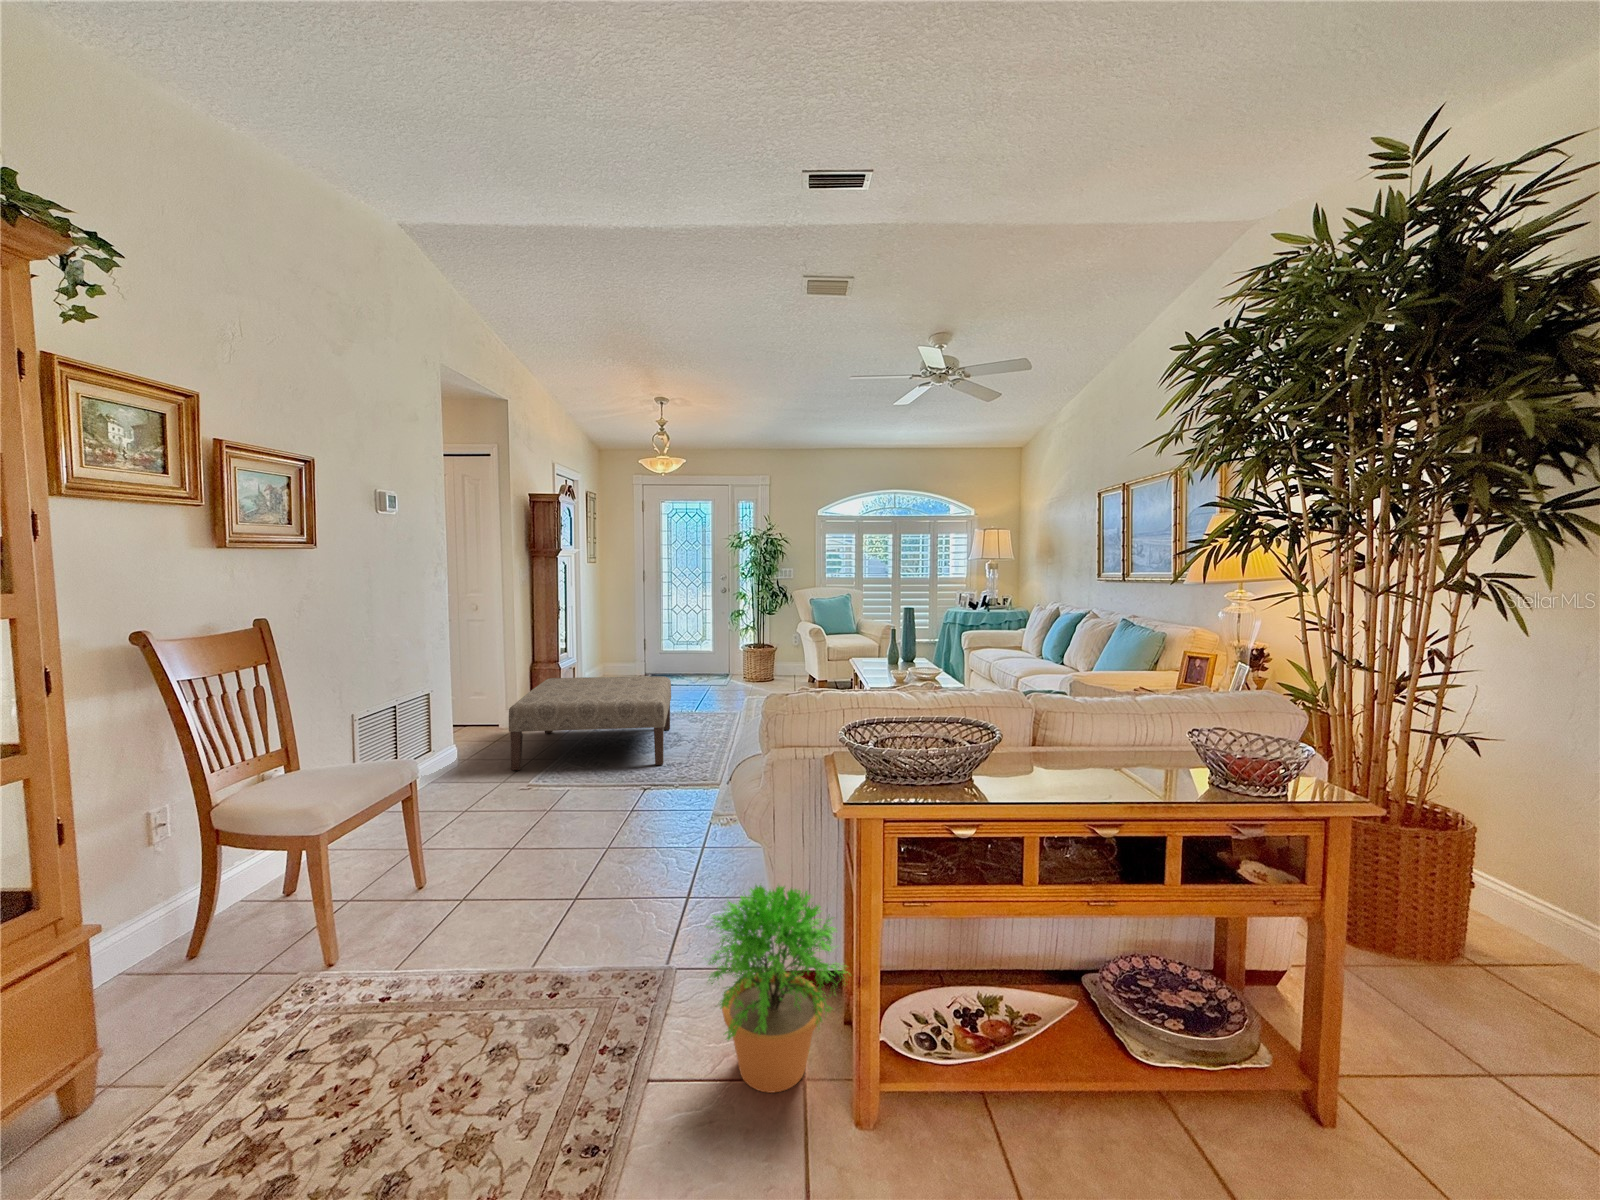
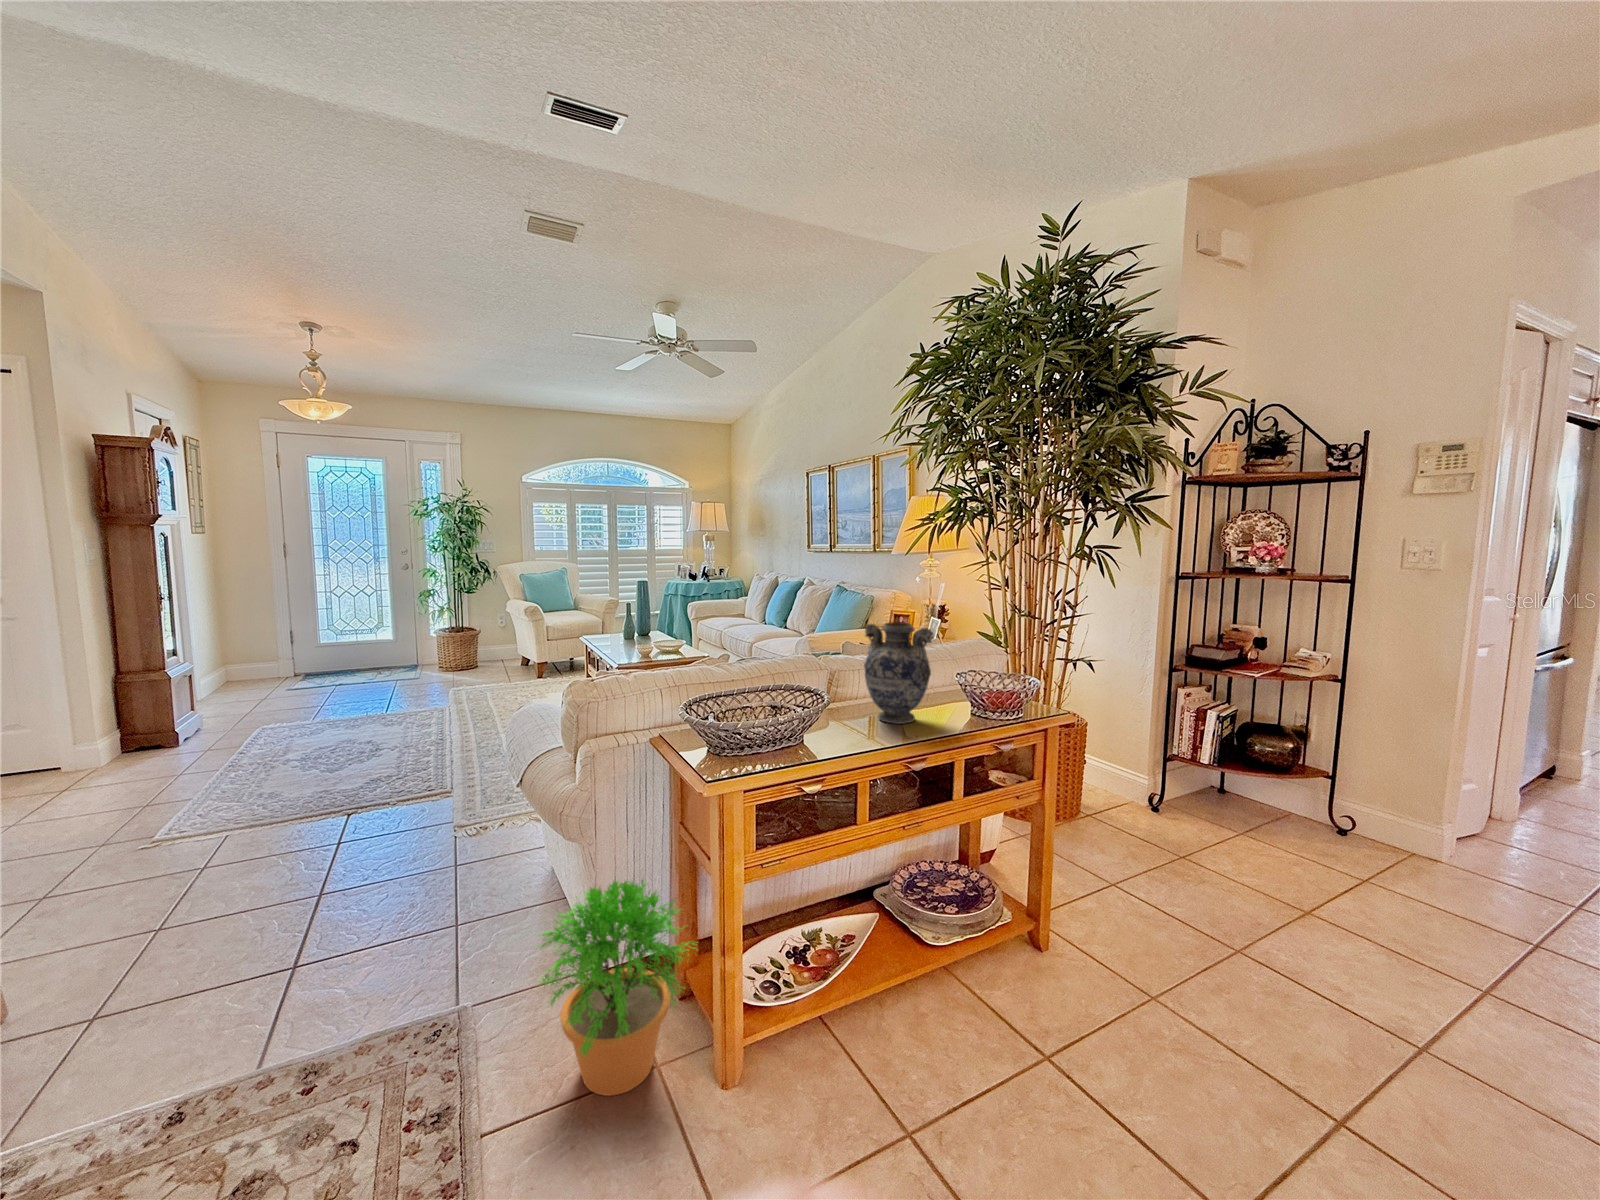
decorative vase: none [1069,659,1153,780] -> present [864,622,933,724]
ottoman: present [509,676,671,771] -> none [106,676,366,826]

